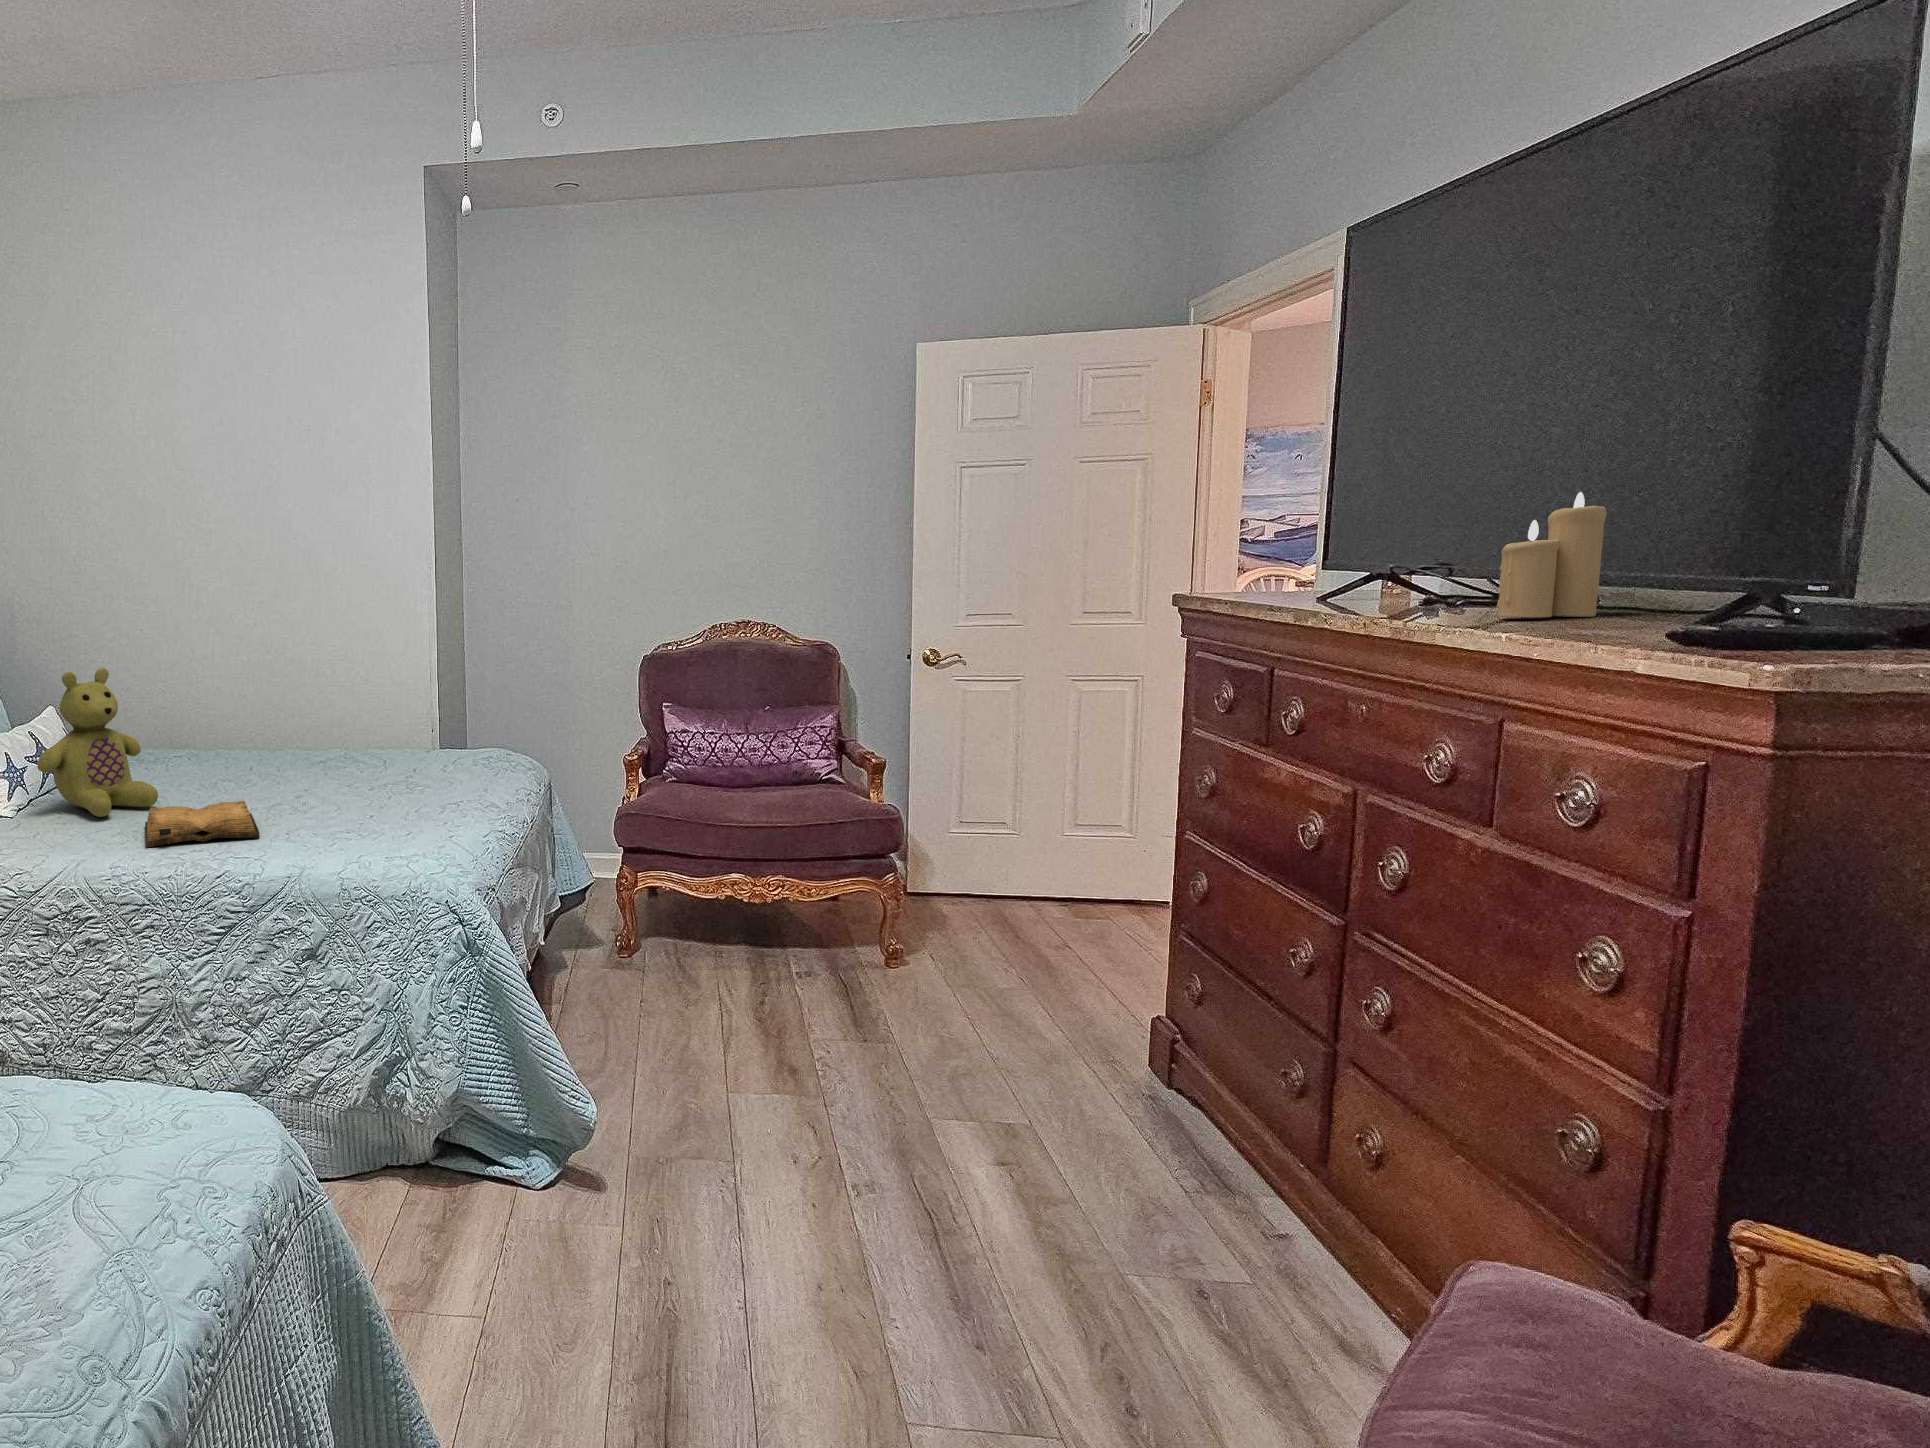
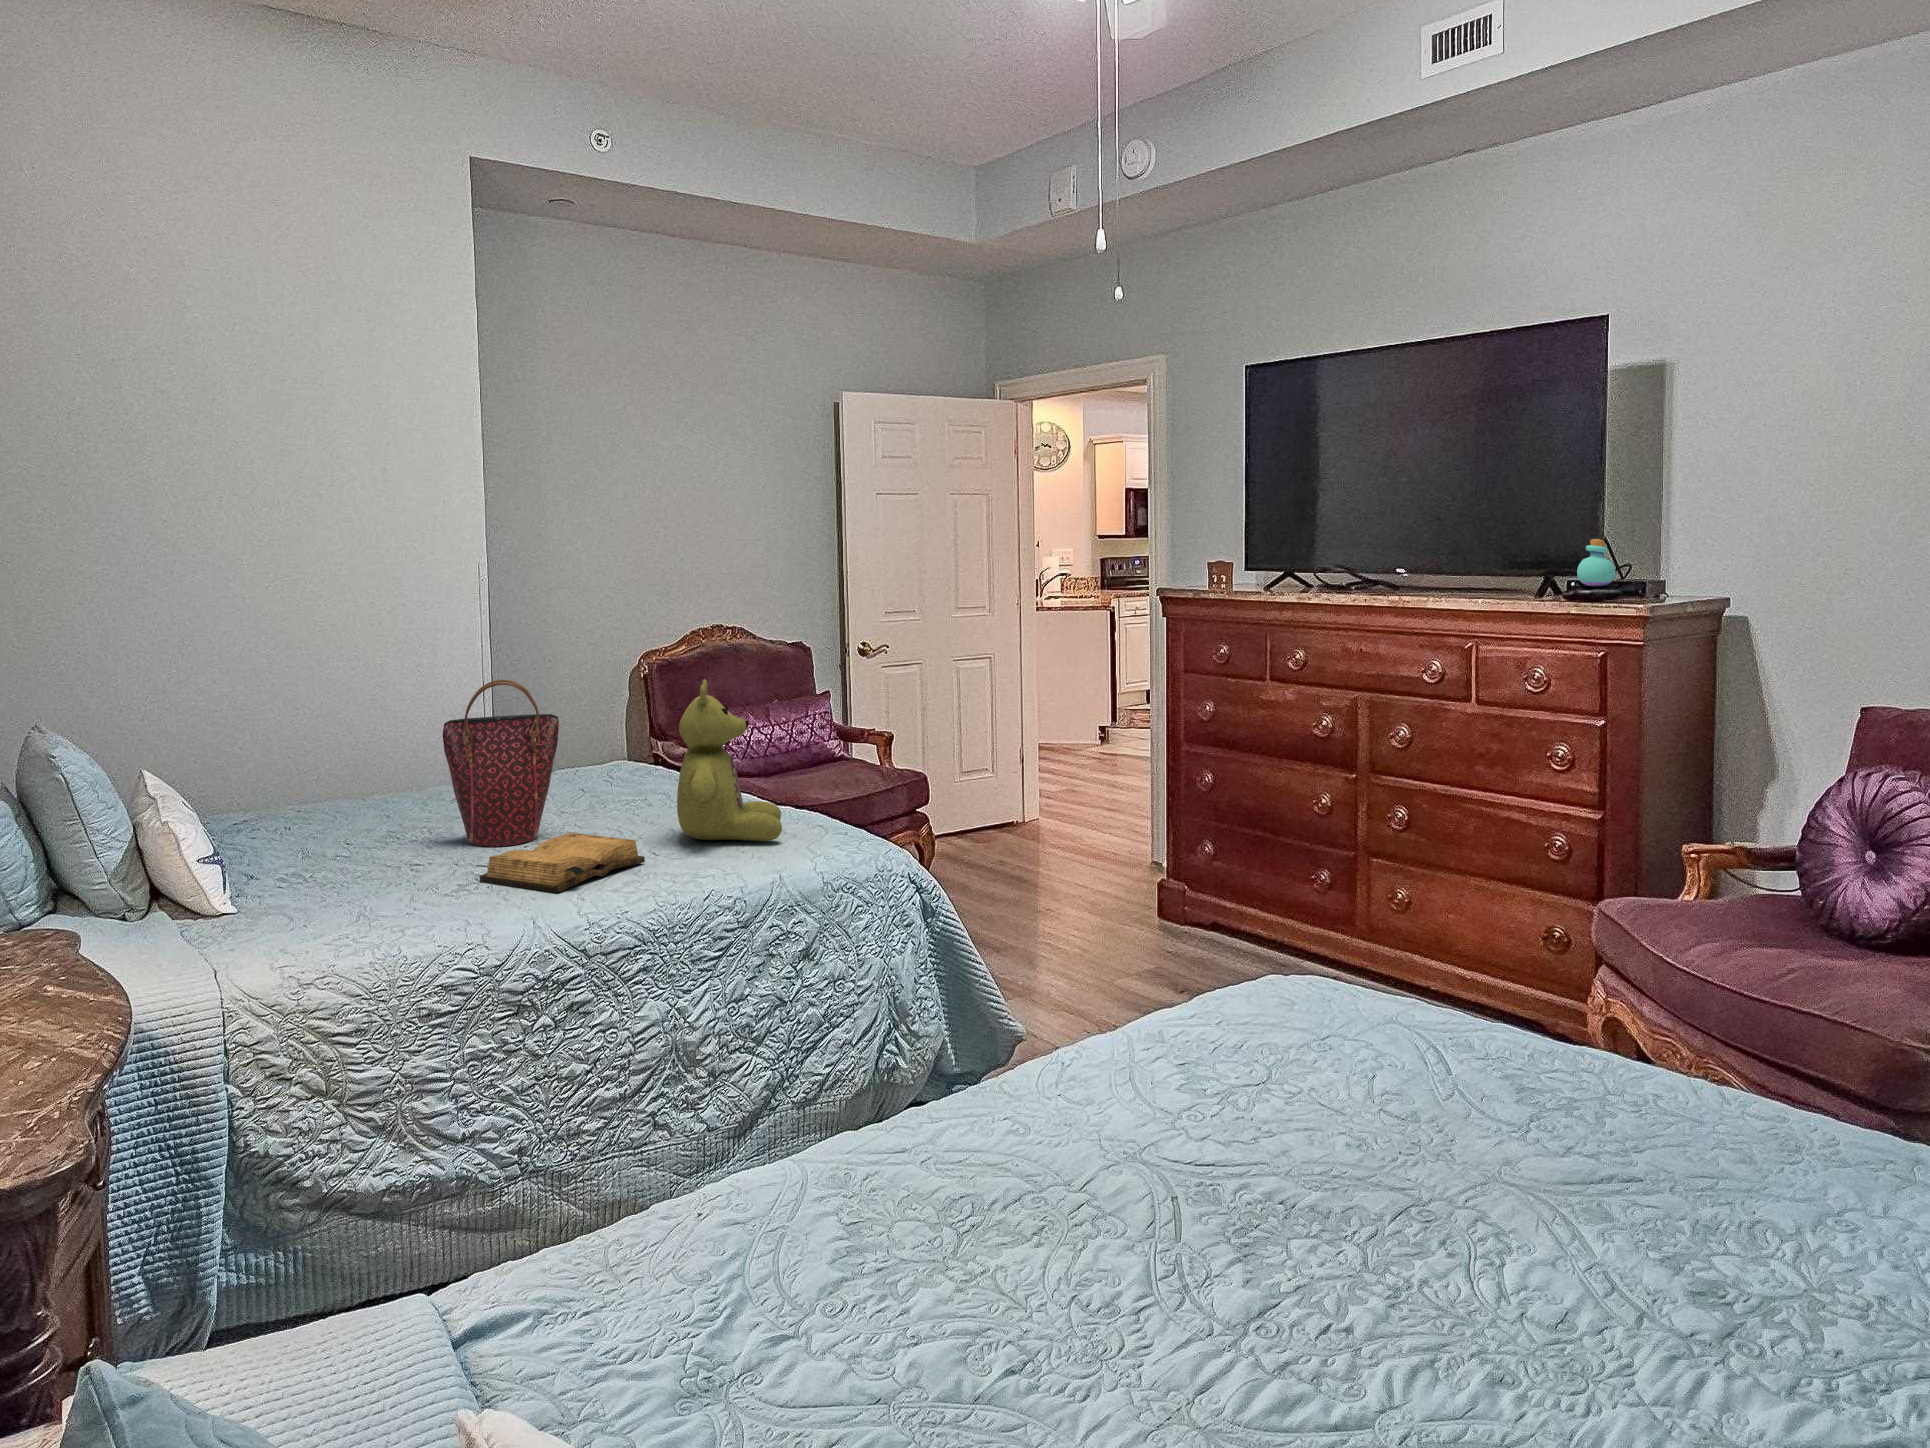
candle: present [1497,492,1607,617] -> none [1427,520,1460,584]
perfume bottle: none [1759,533,1883,642] -> present [1577,539,1616,586]
handbag: none [216,662,294,803] -> present [443,680,559,847]
stuffed bear: present [37,668,158,817] -> present [677,679,782,841]

